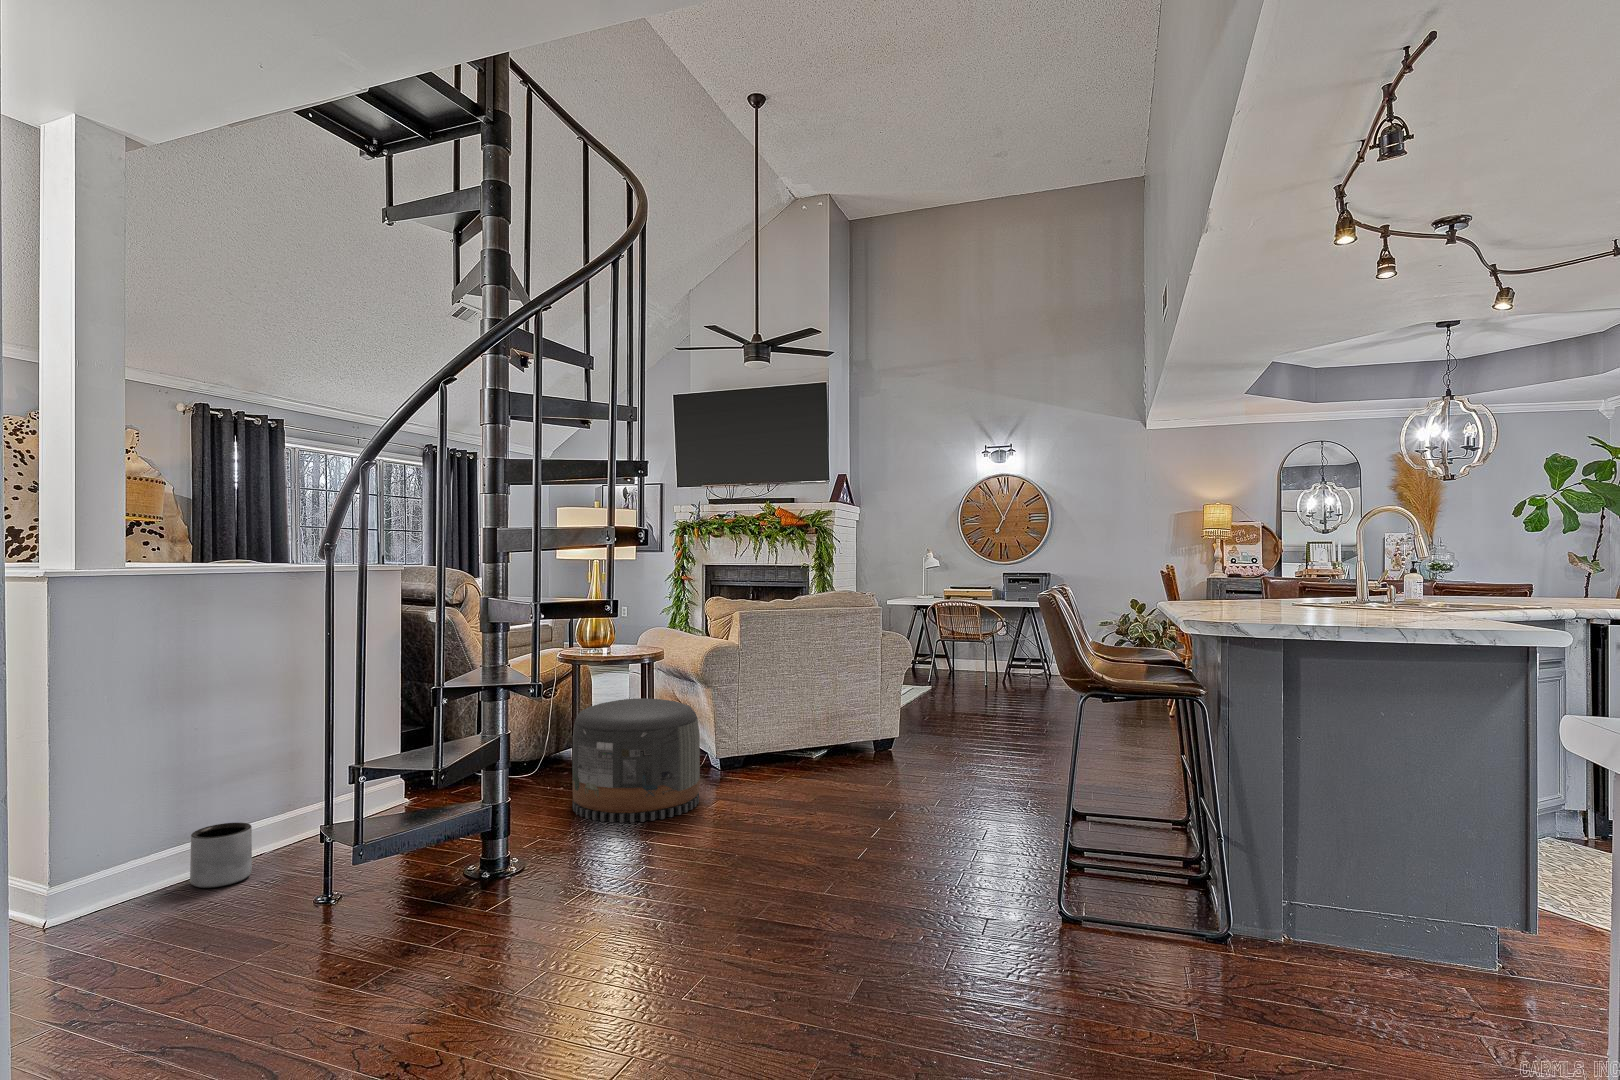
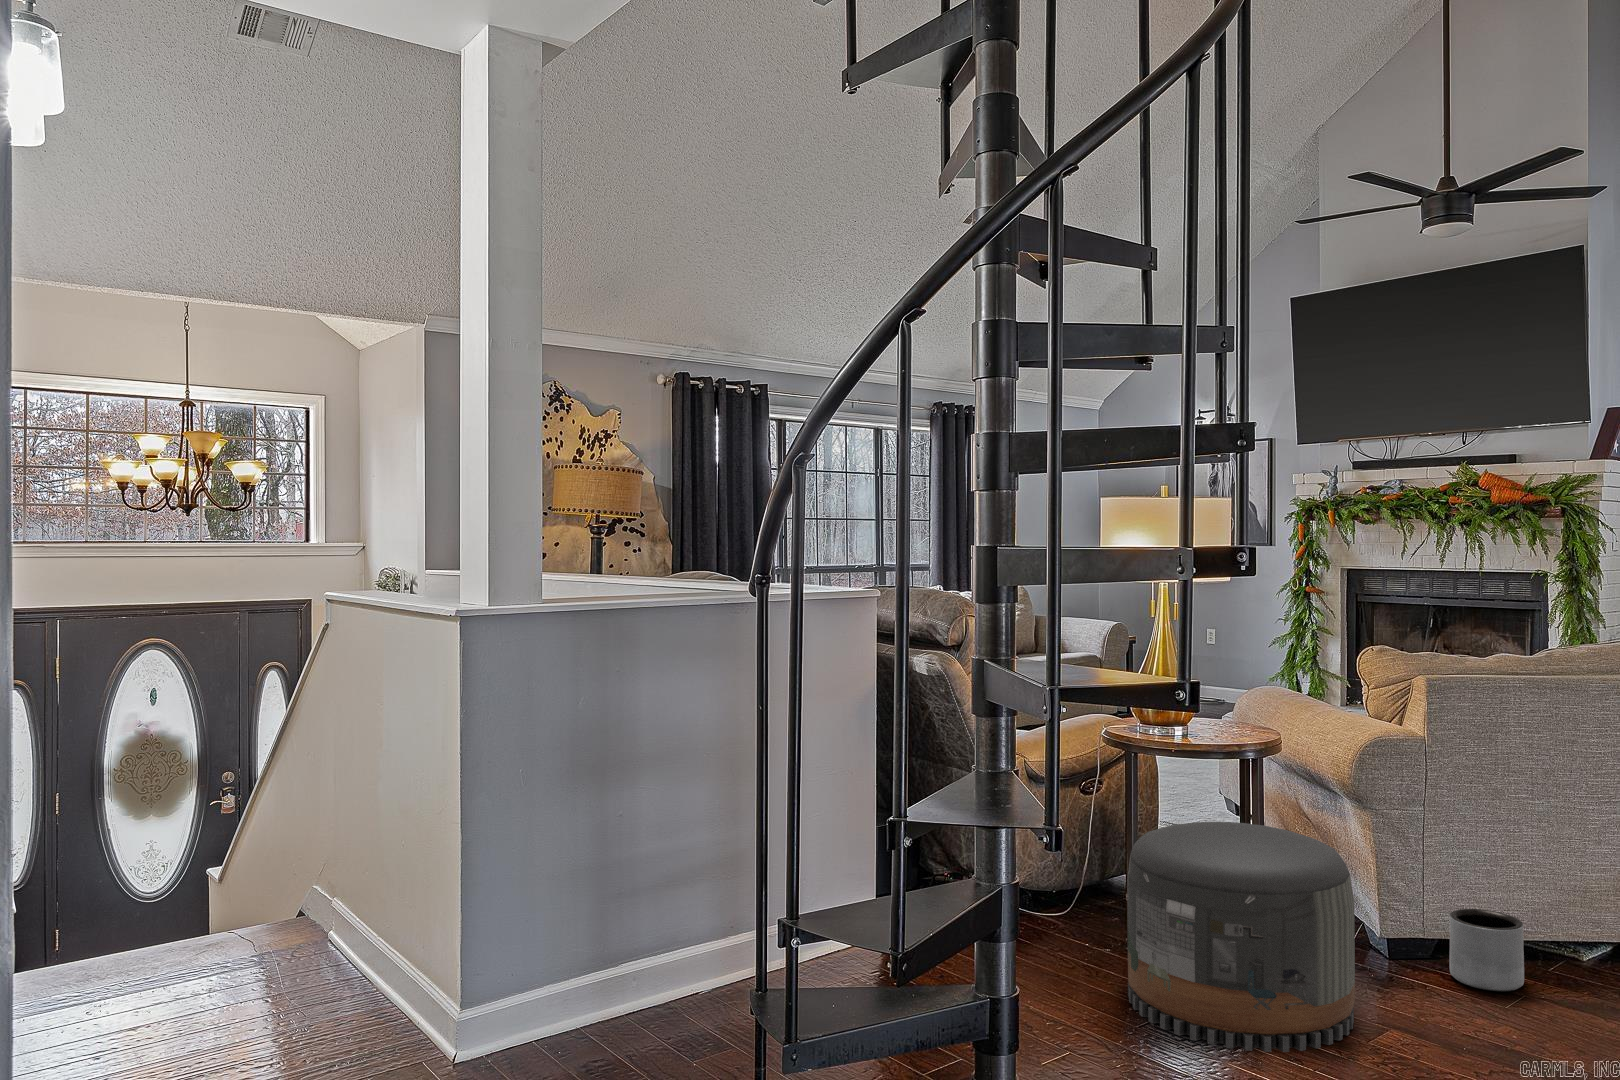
planter: present [190,823,252,888] -> present [1449,909,1524,991]

